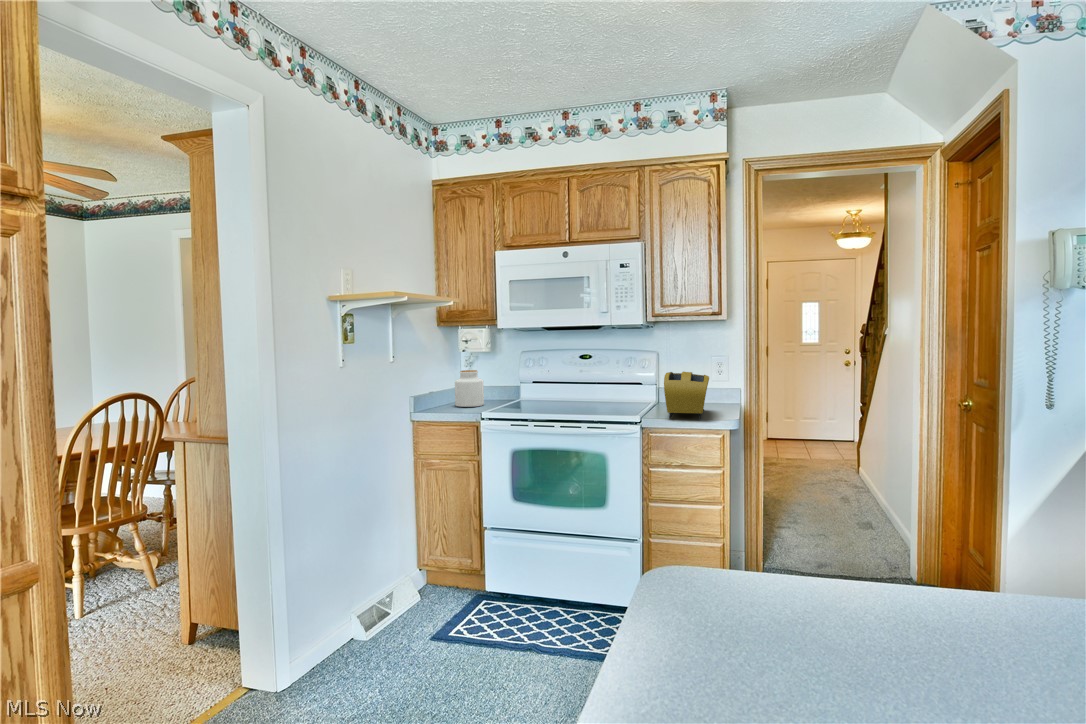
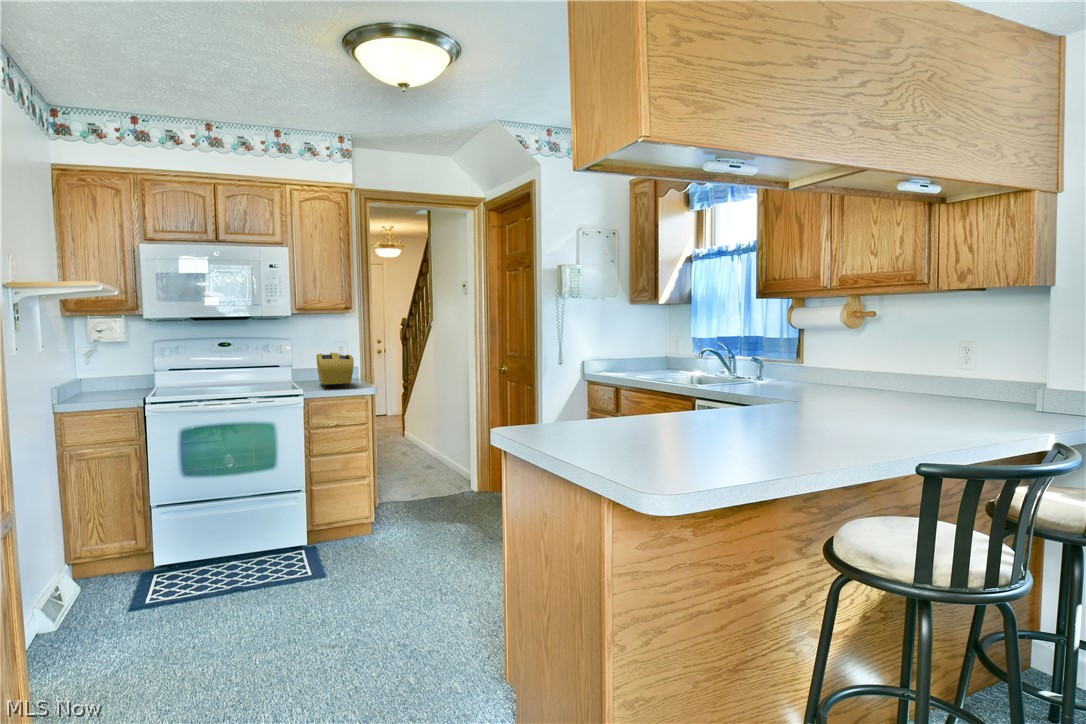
jar: present [455,370,484,407] -> none [93,360,128,396]

